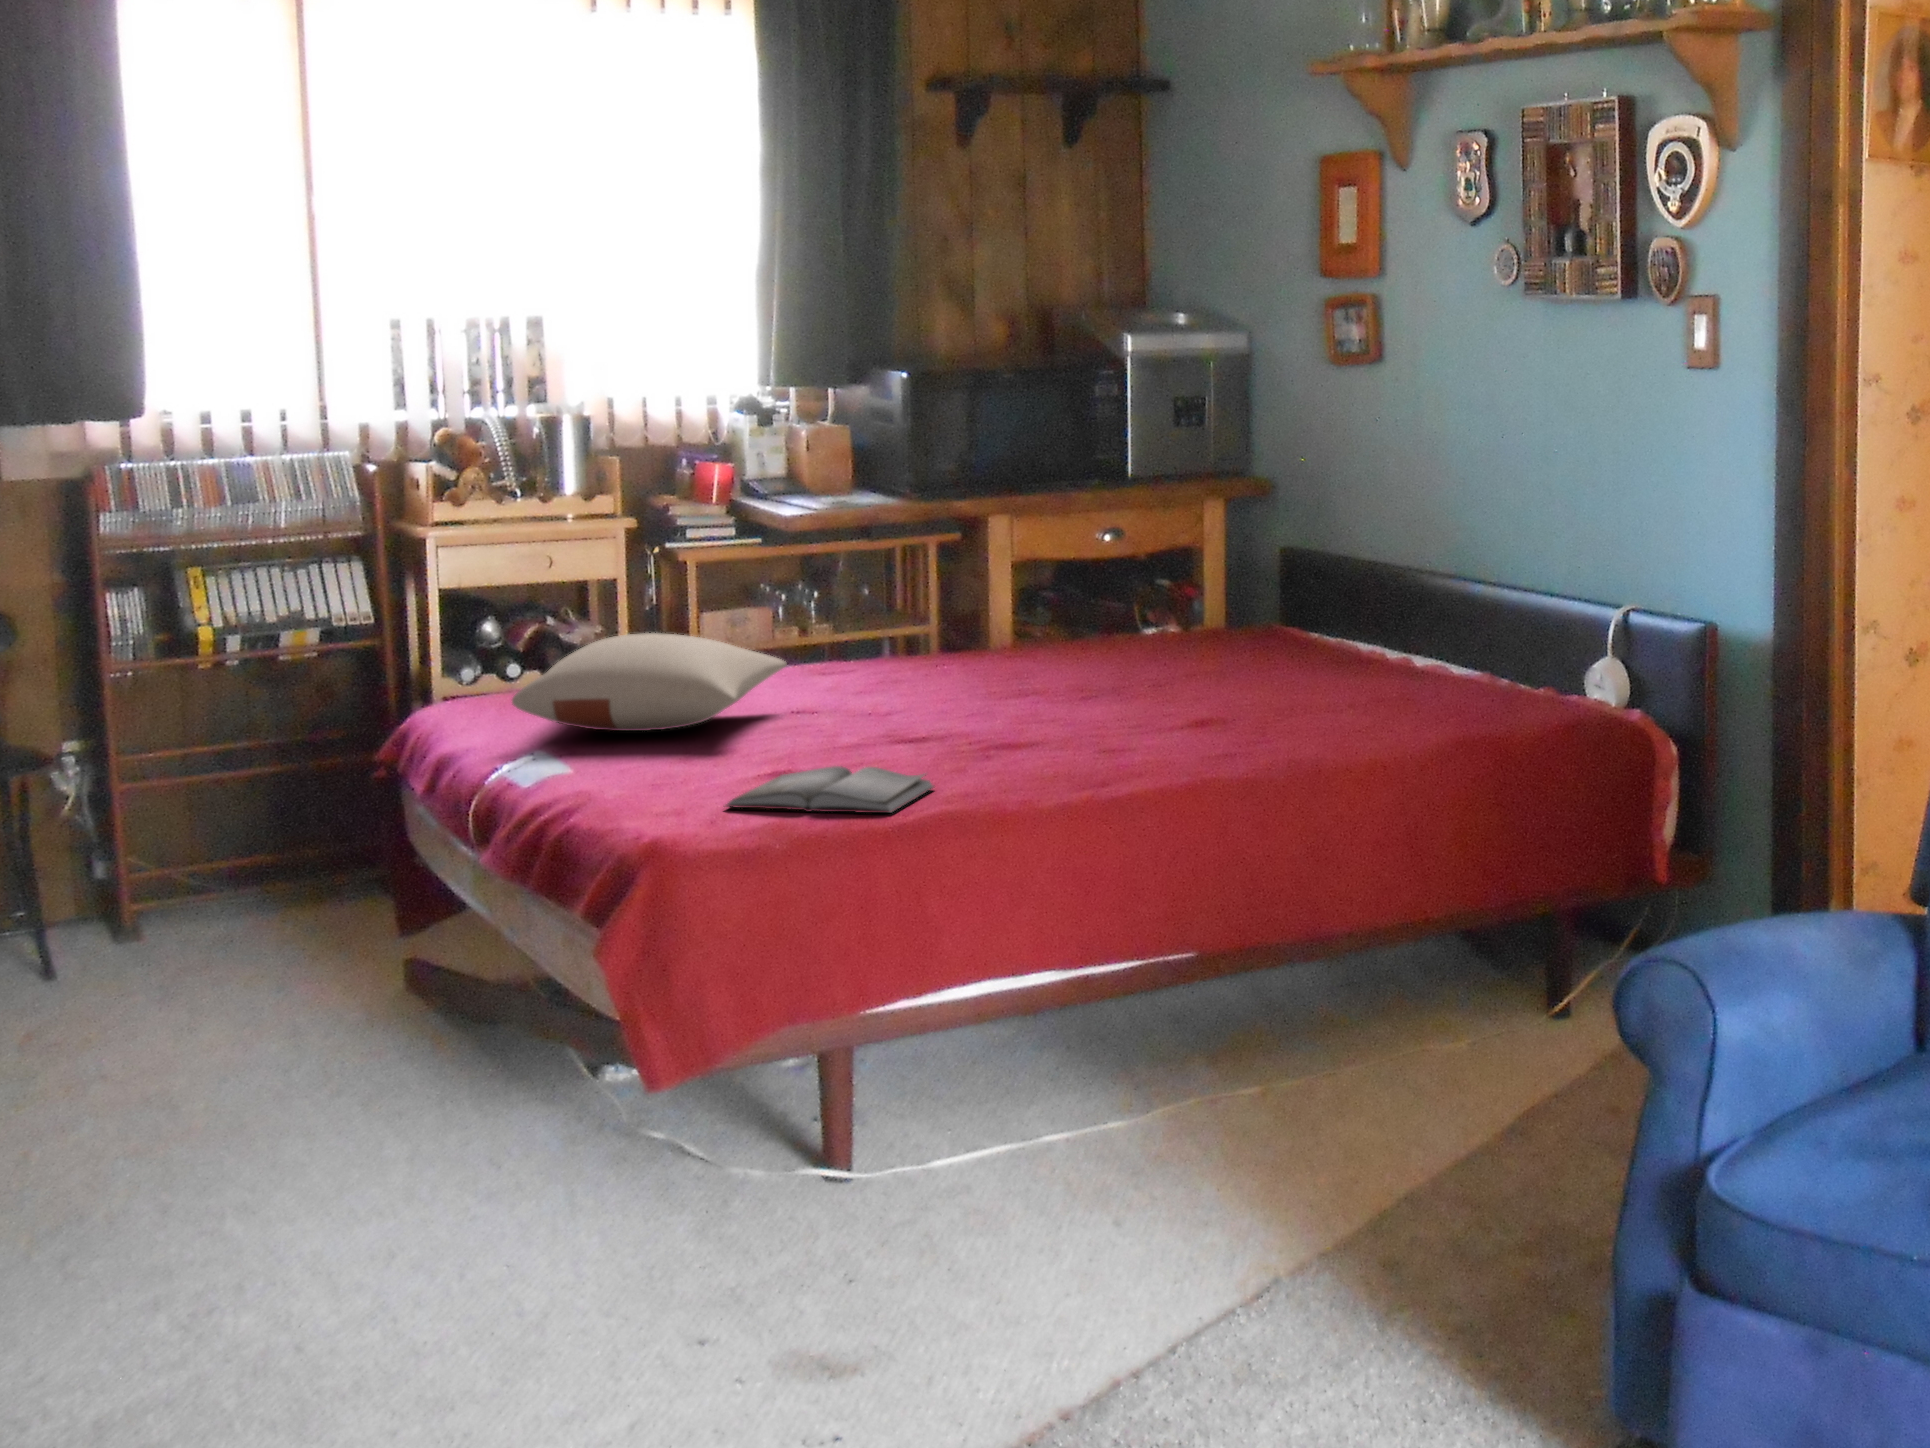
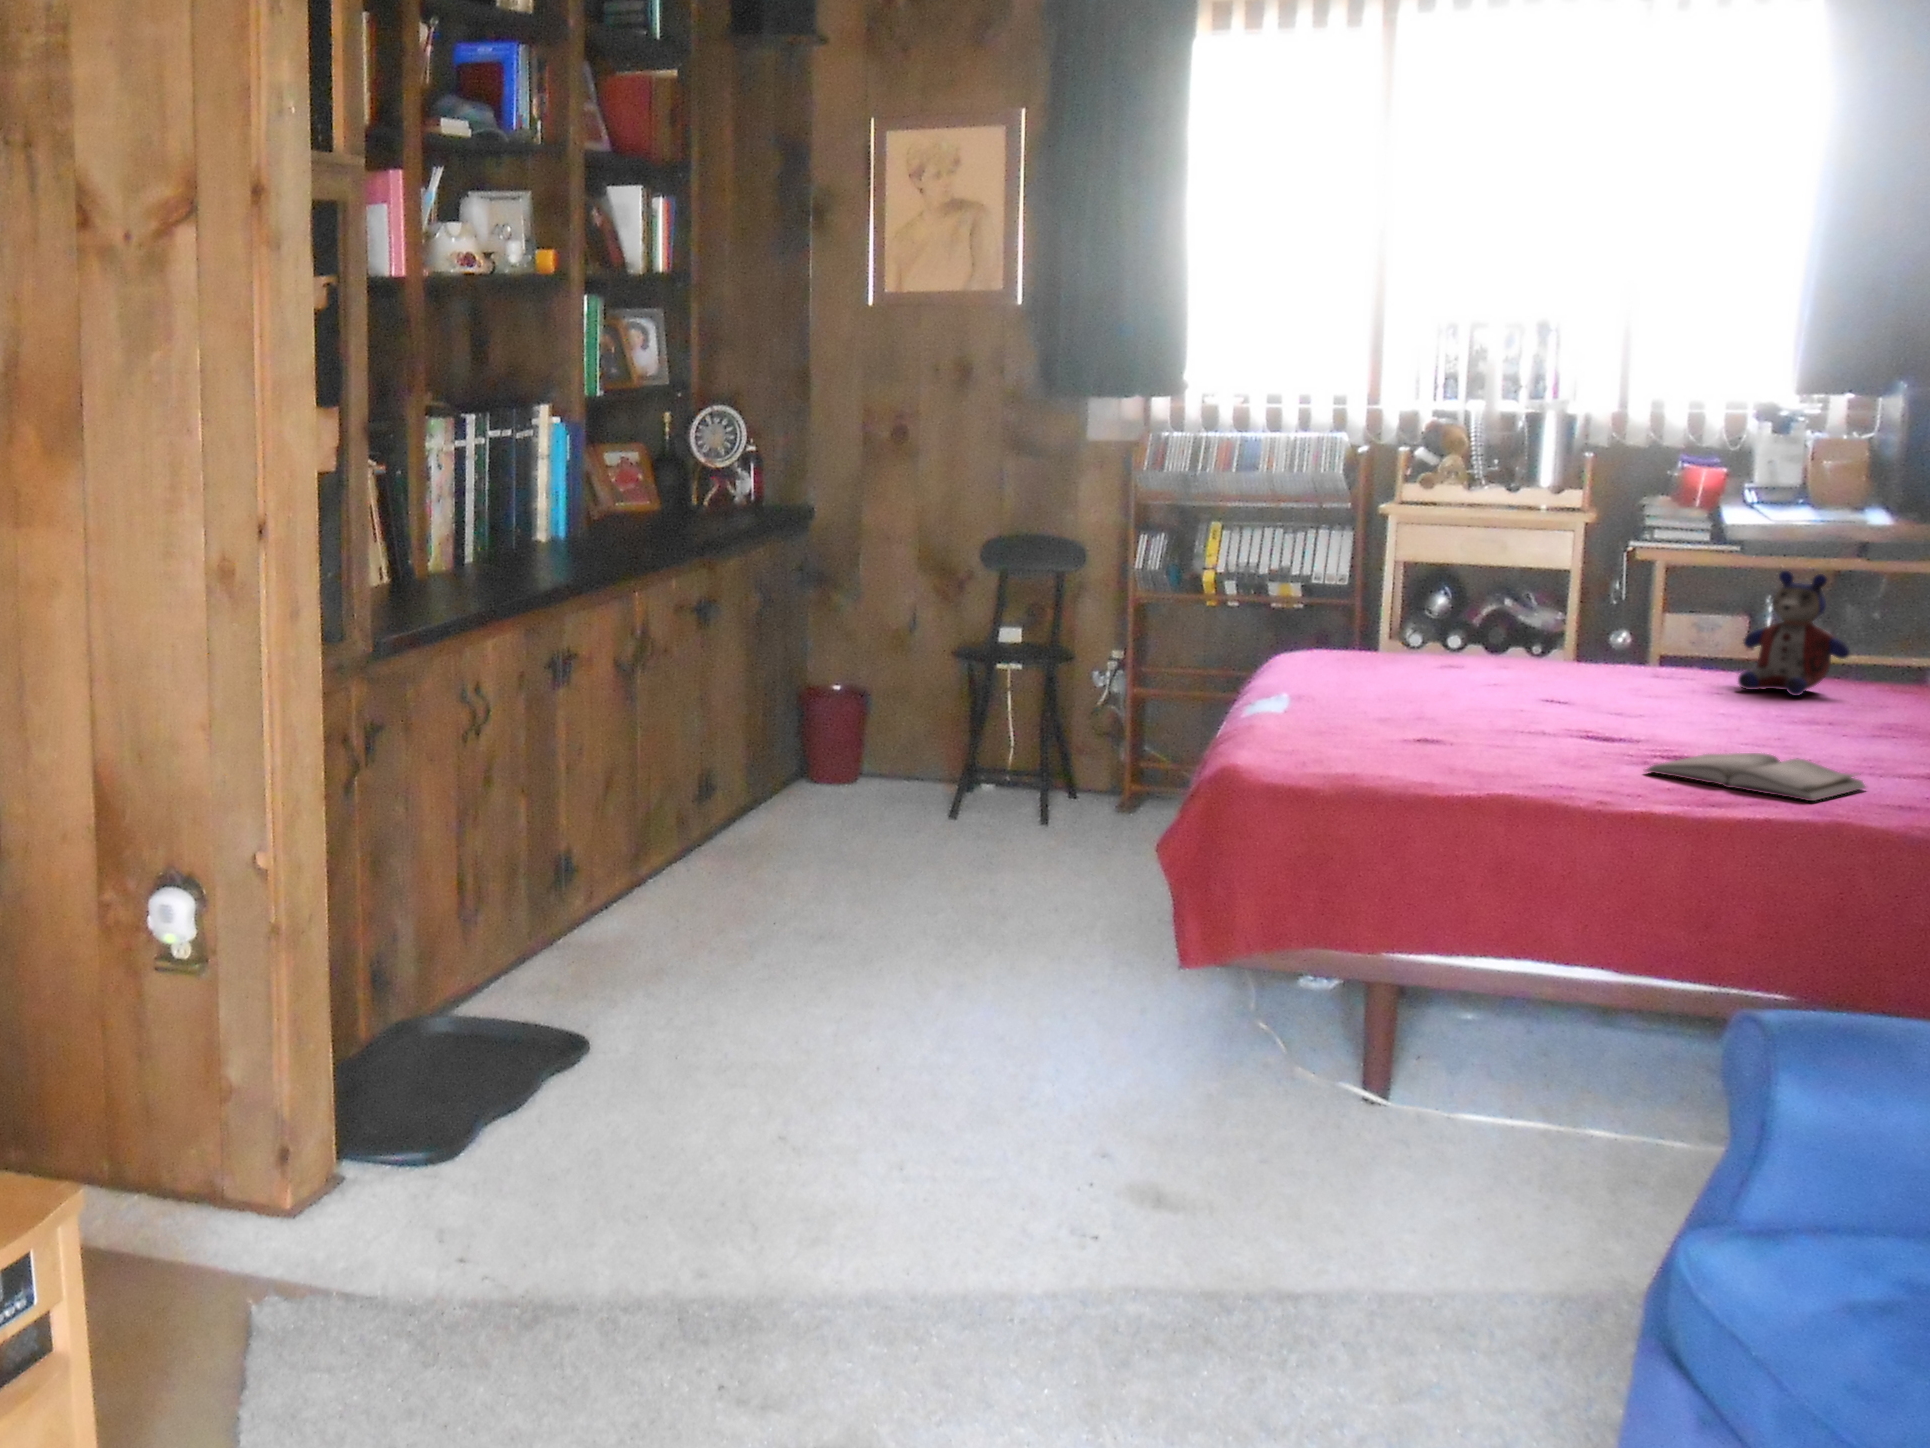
stuffed bear: none [788,563,885,690] -> present [1738,571,1850,696]
pillow: present [512,633,787,731] -> none [1461,615,1736,703]

